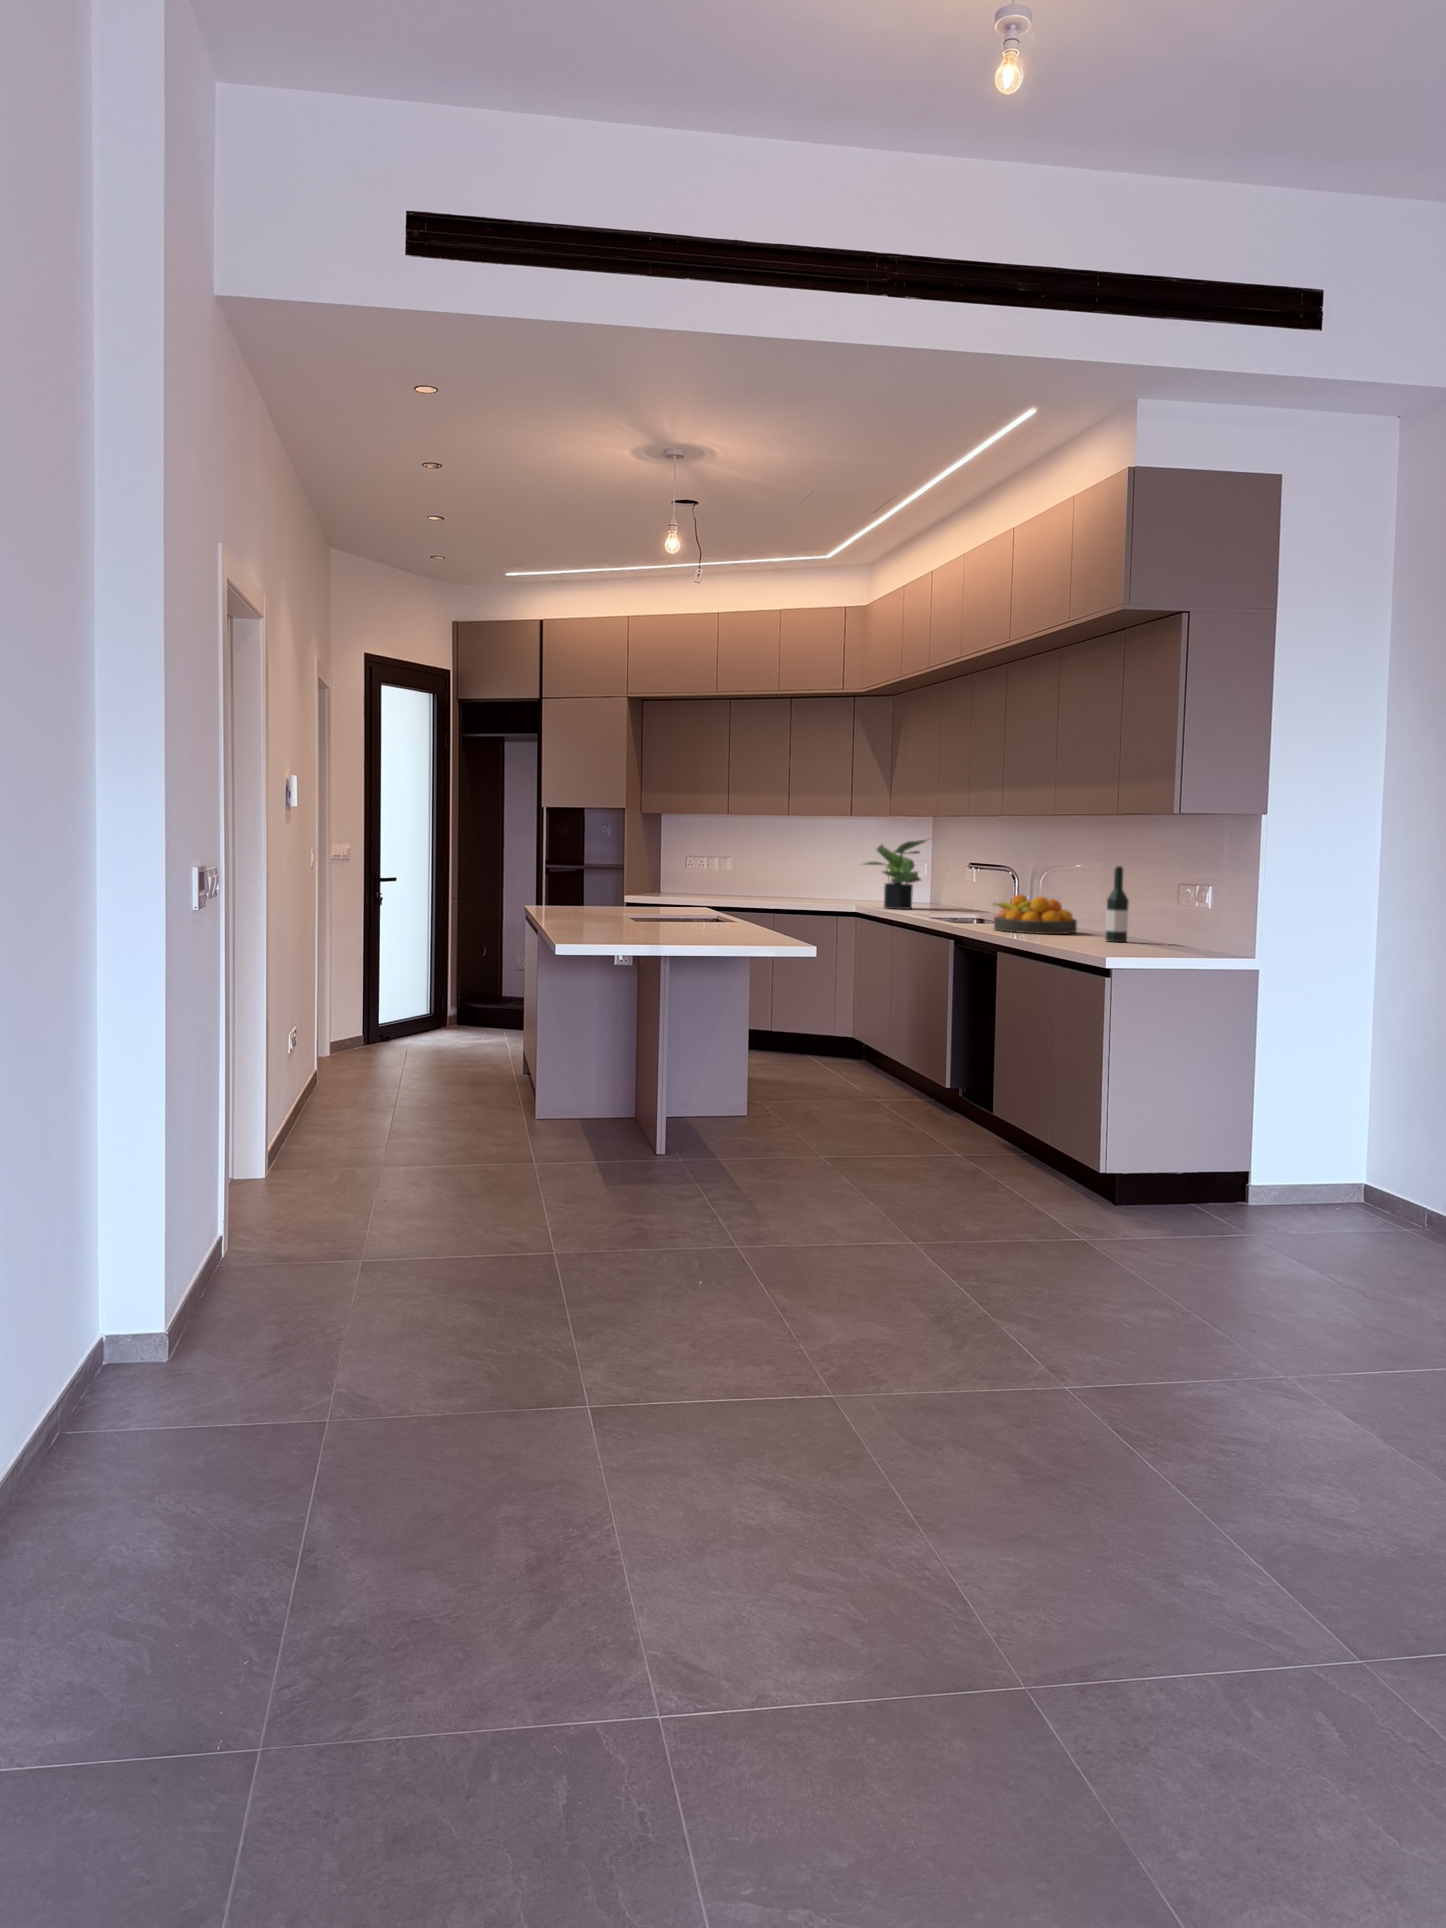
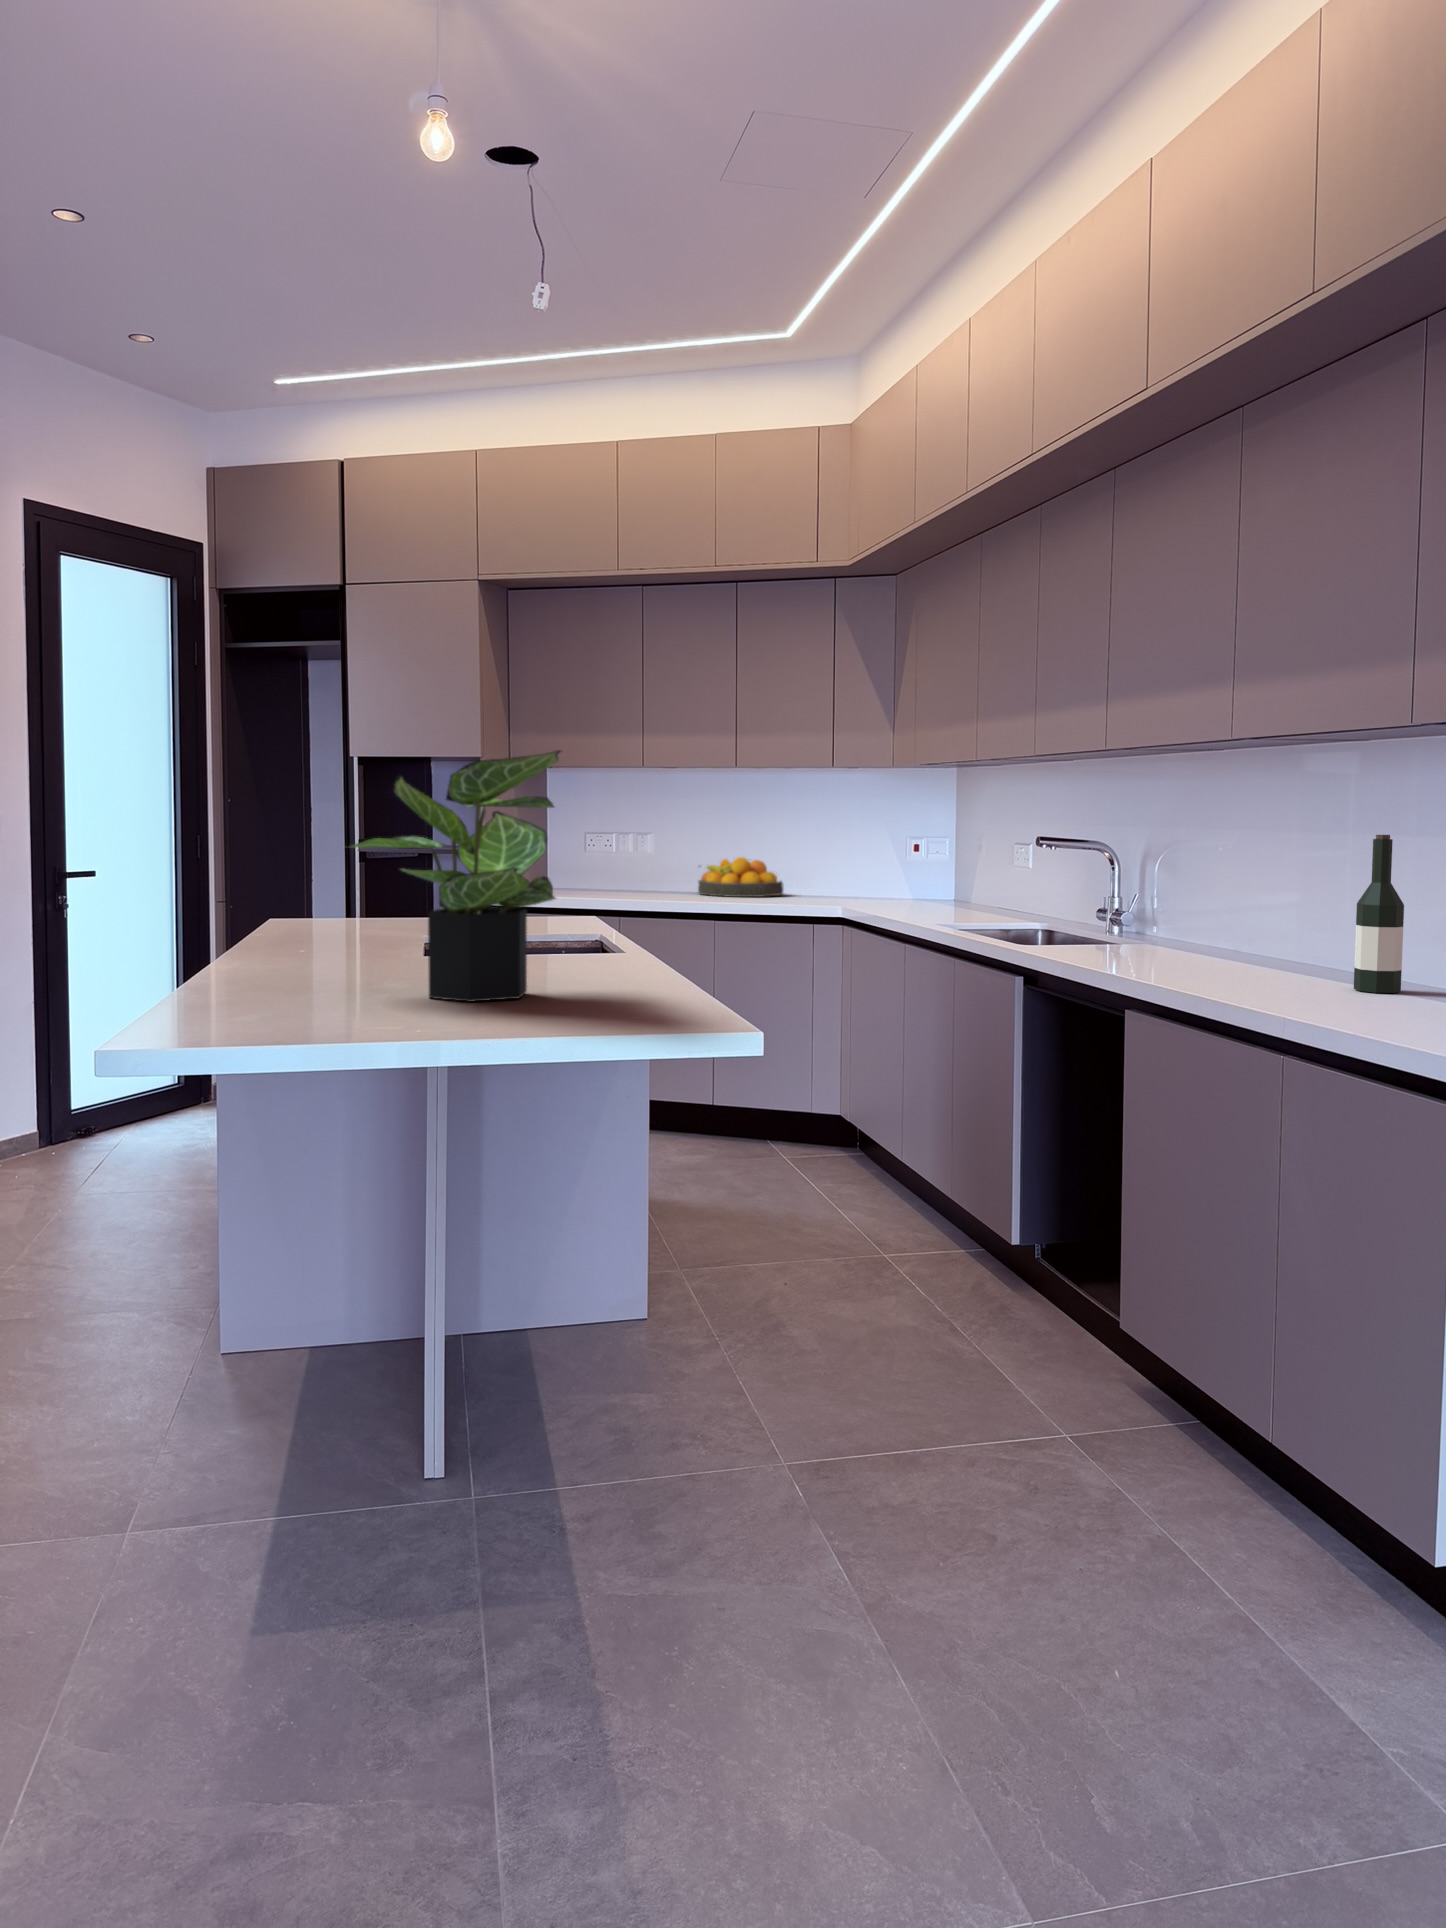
potted plant: present [866,840,926,909] -> present [351,750,561,1002]
fruit bowl: present [994,894,1077,934] -> present [698,857,783,897]

